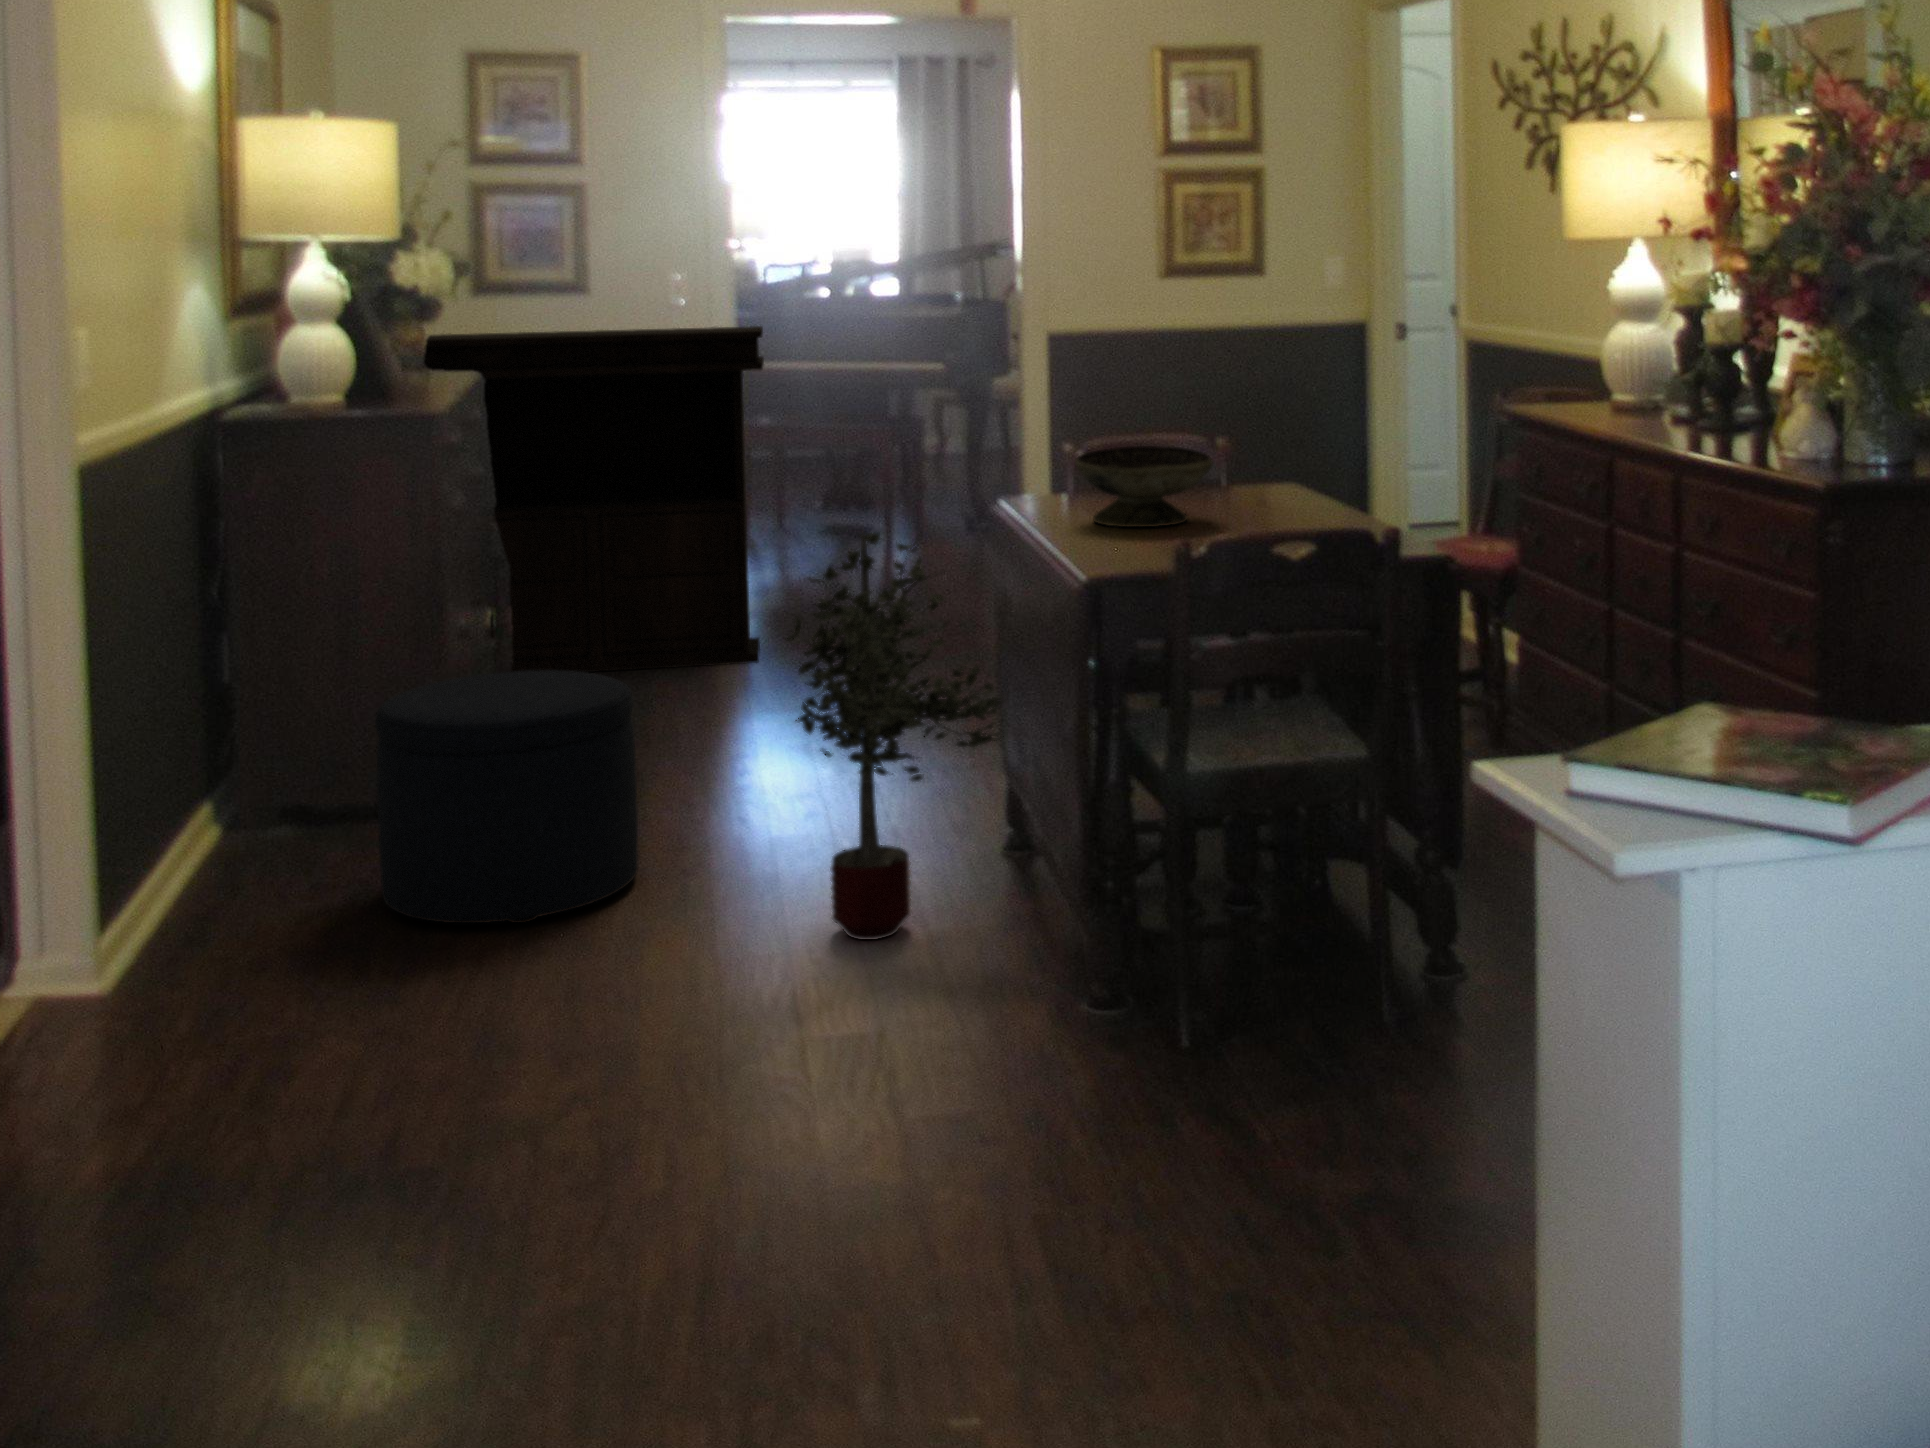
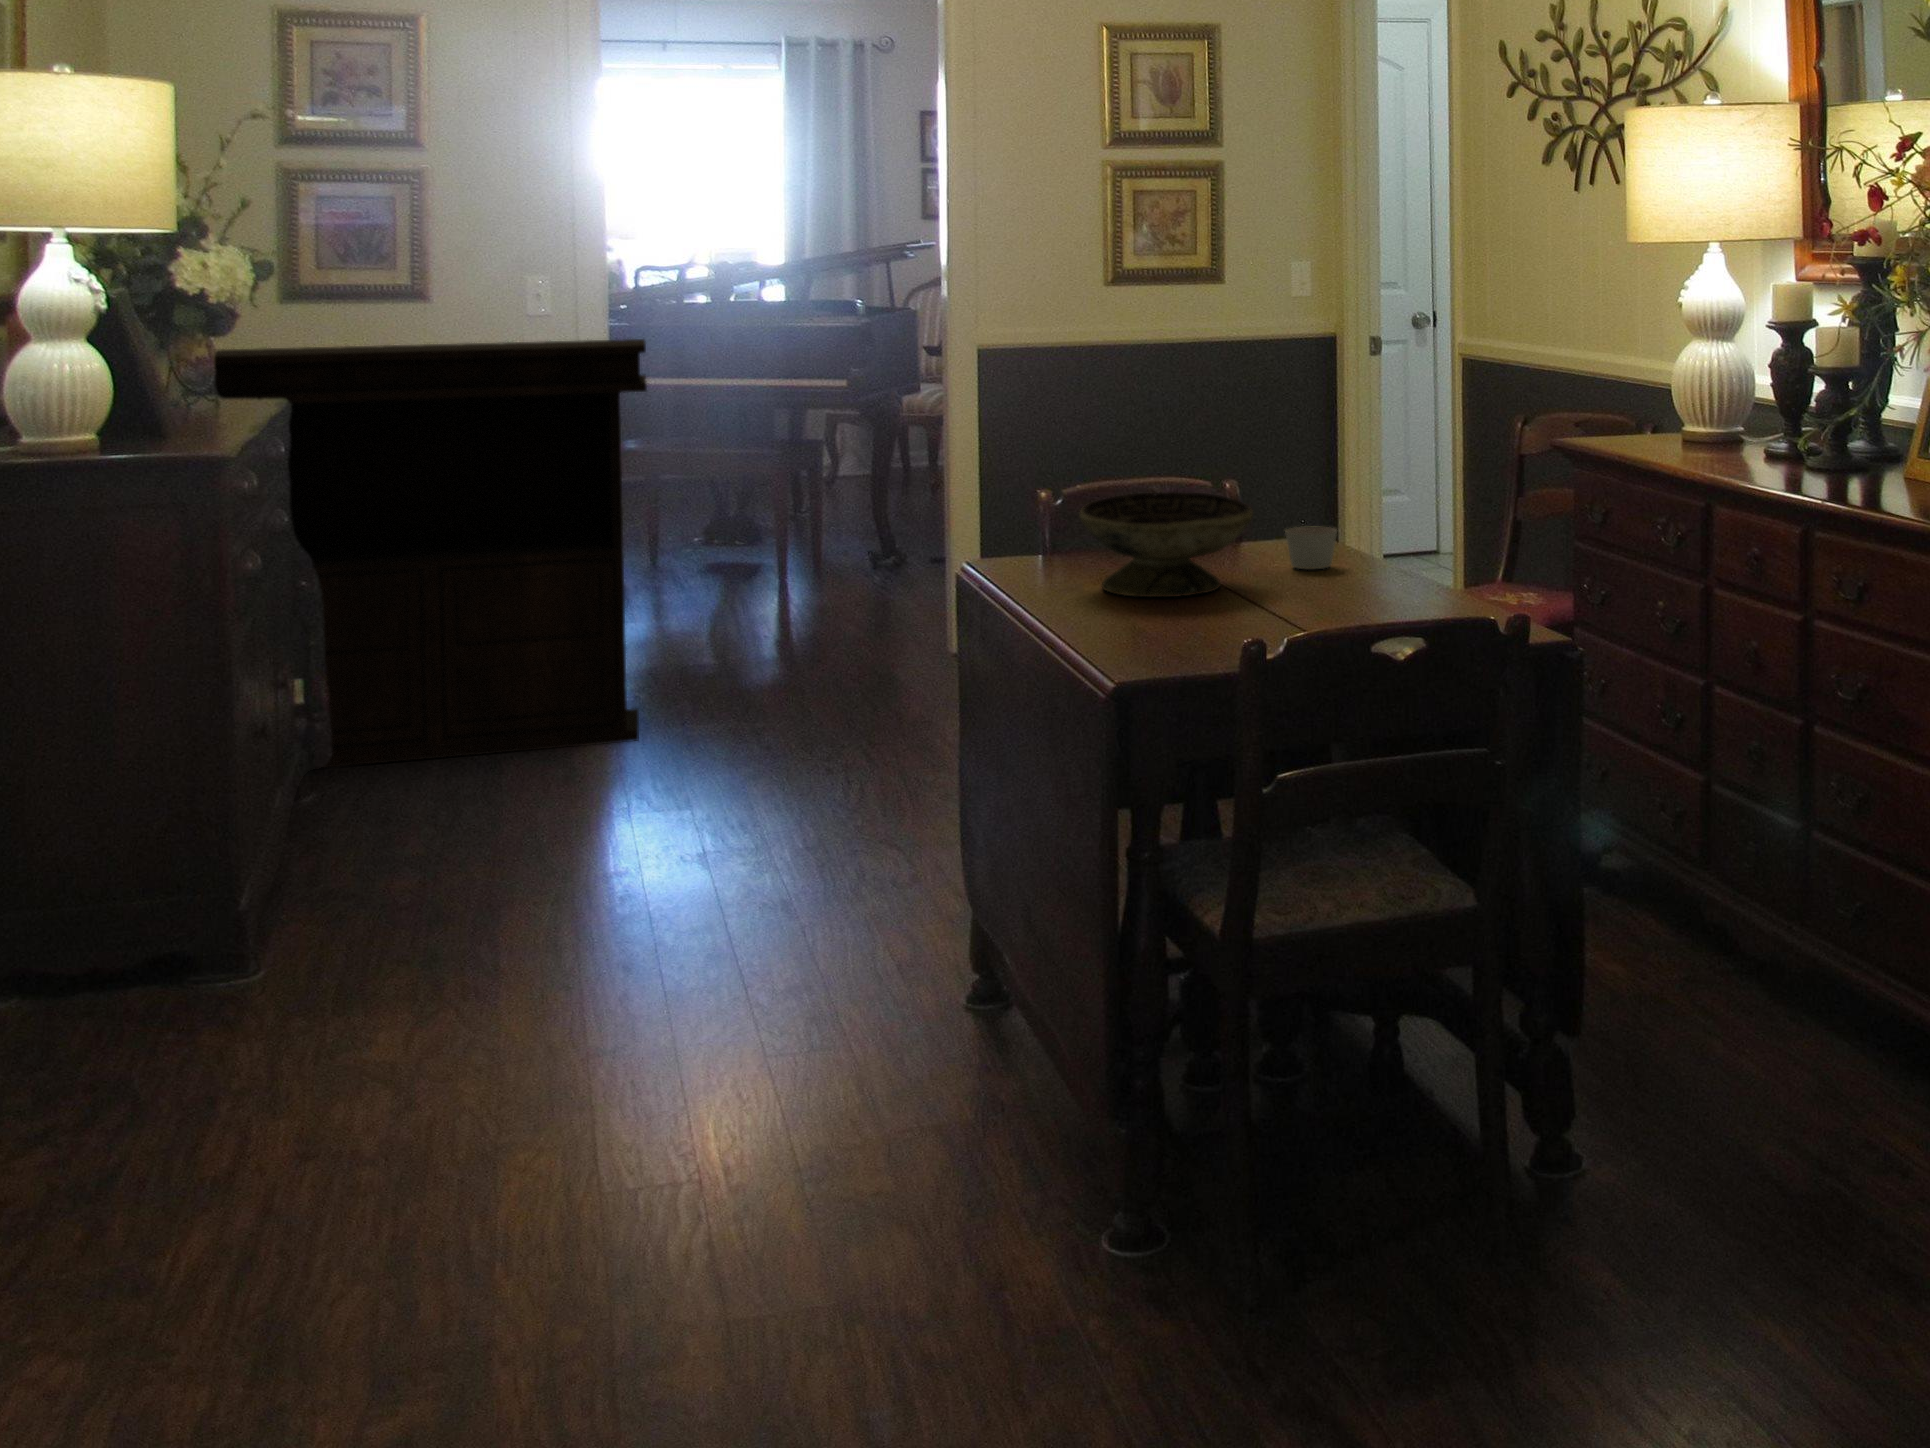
candle: none [1246,476,1288,510] -> present [1286,526,1337,569]
potted tree: present [787,533,1006,940] -> none [698,611,1005,1148]
ottoman: present [375,670,638,923] -> none [127,792,496,1151]

